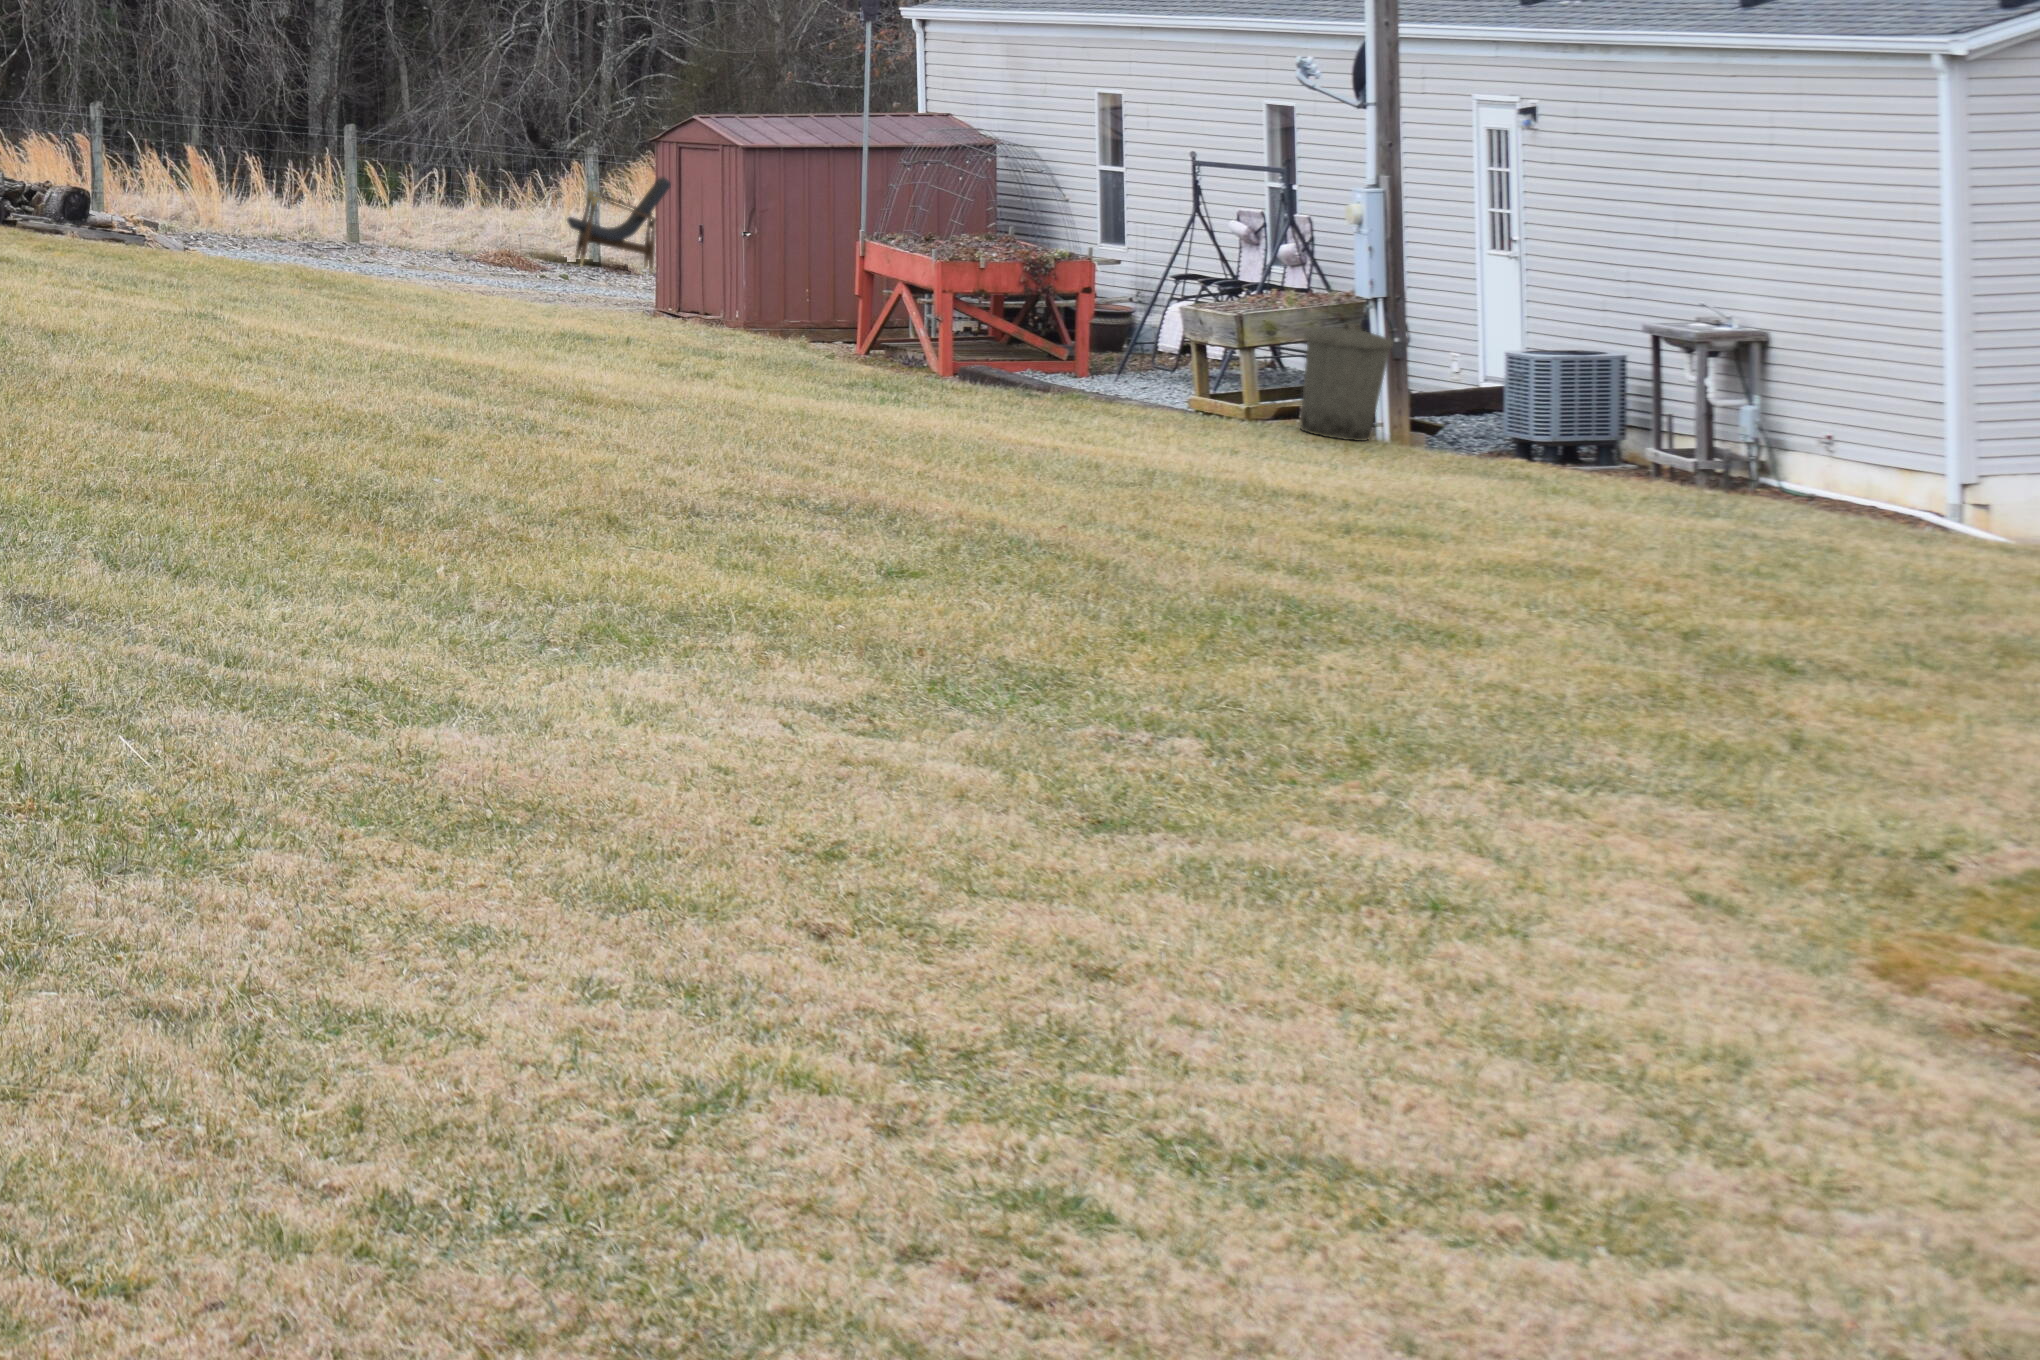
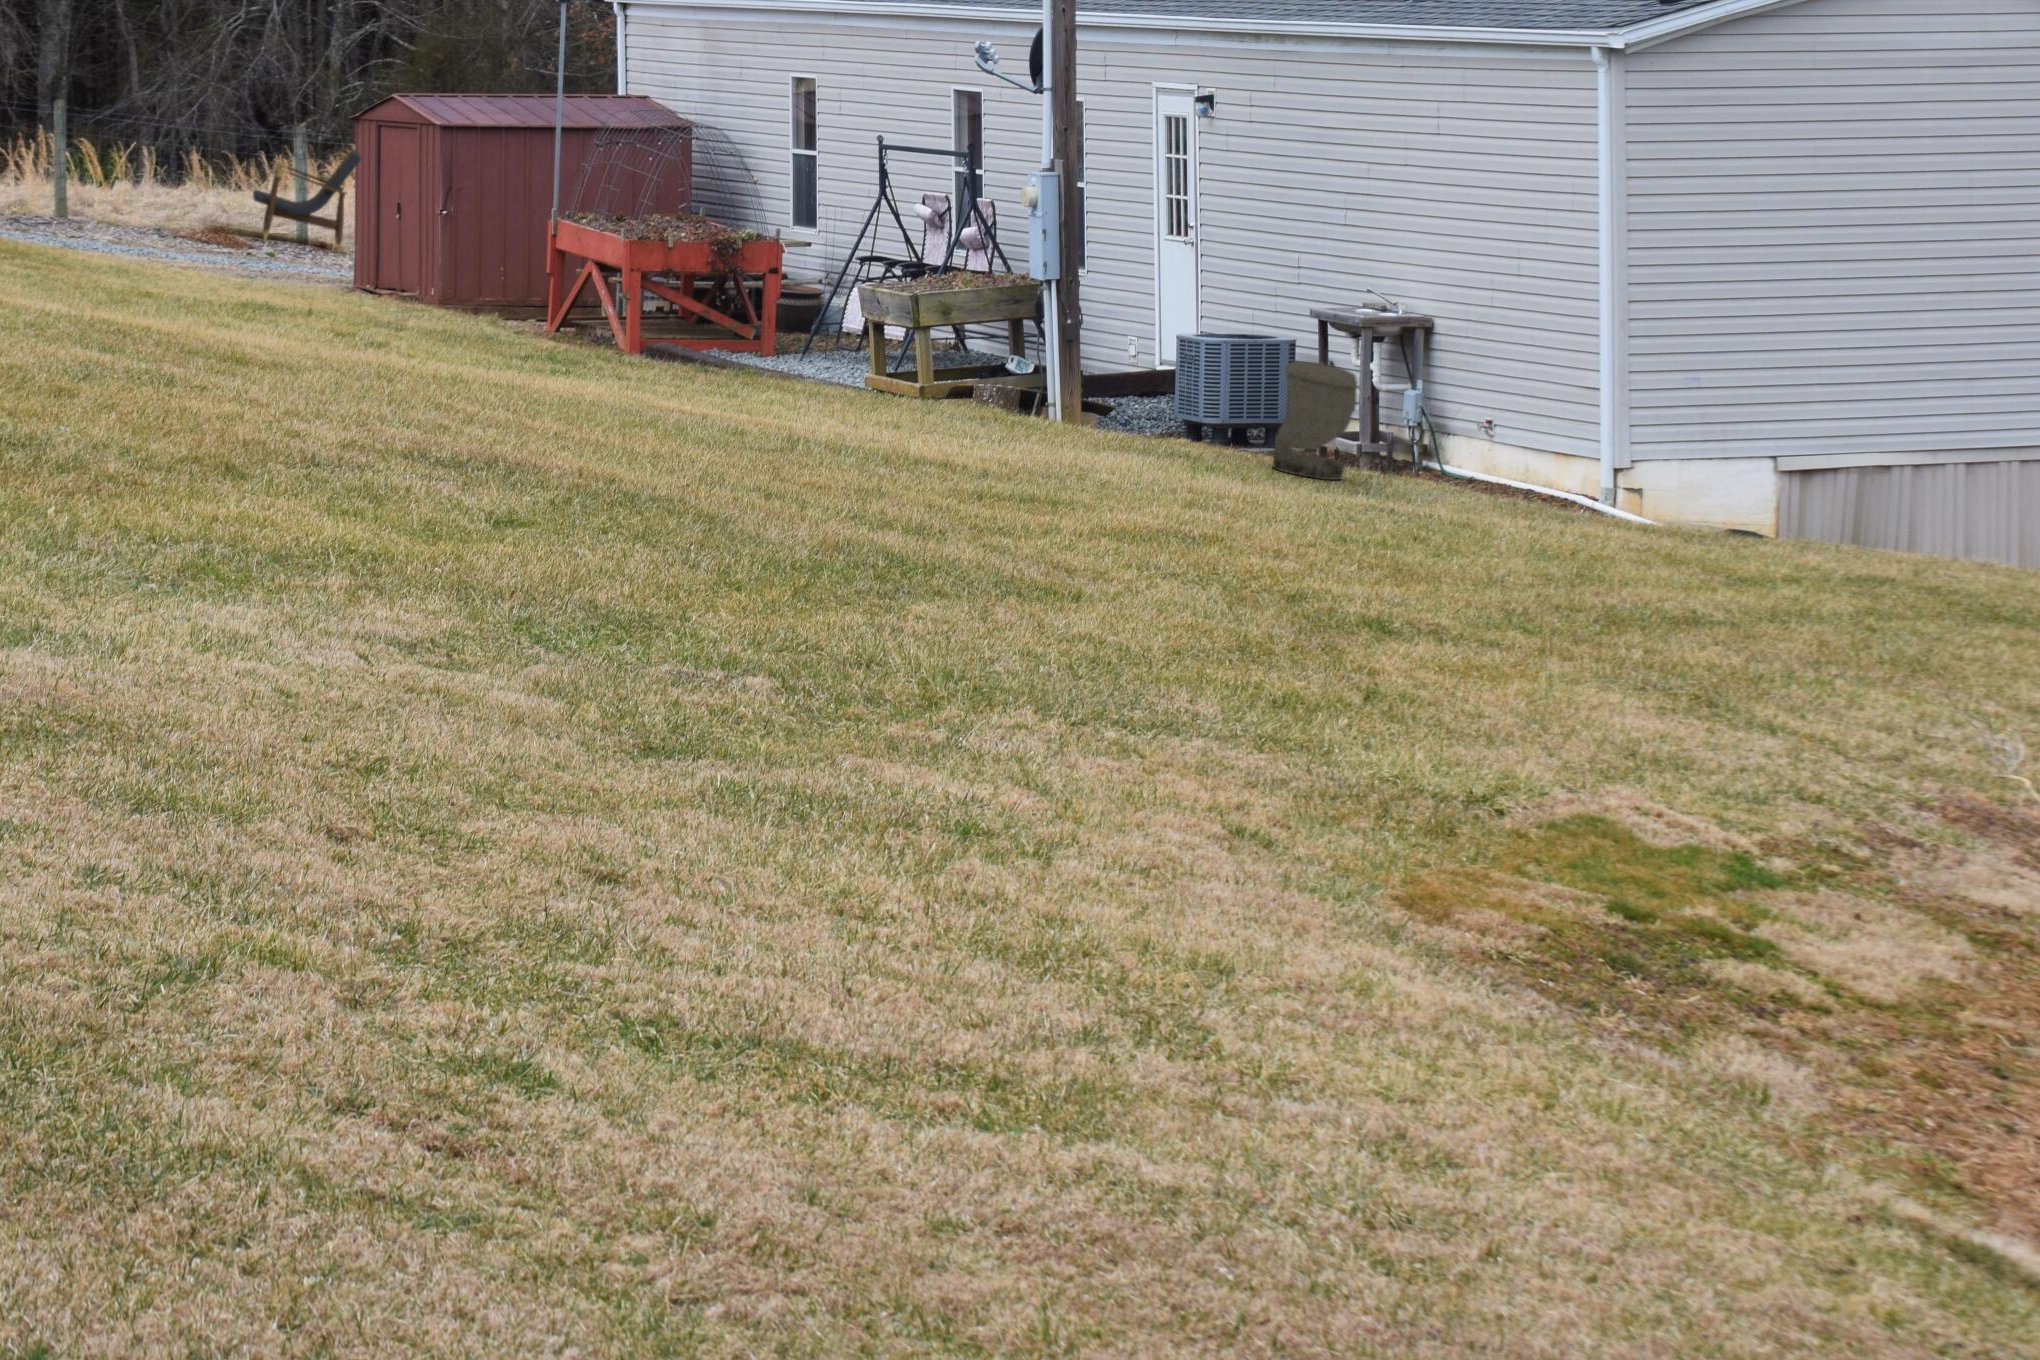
trash can: present [1300,324,1393,441] -> present [1273,360,1357,480]

